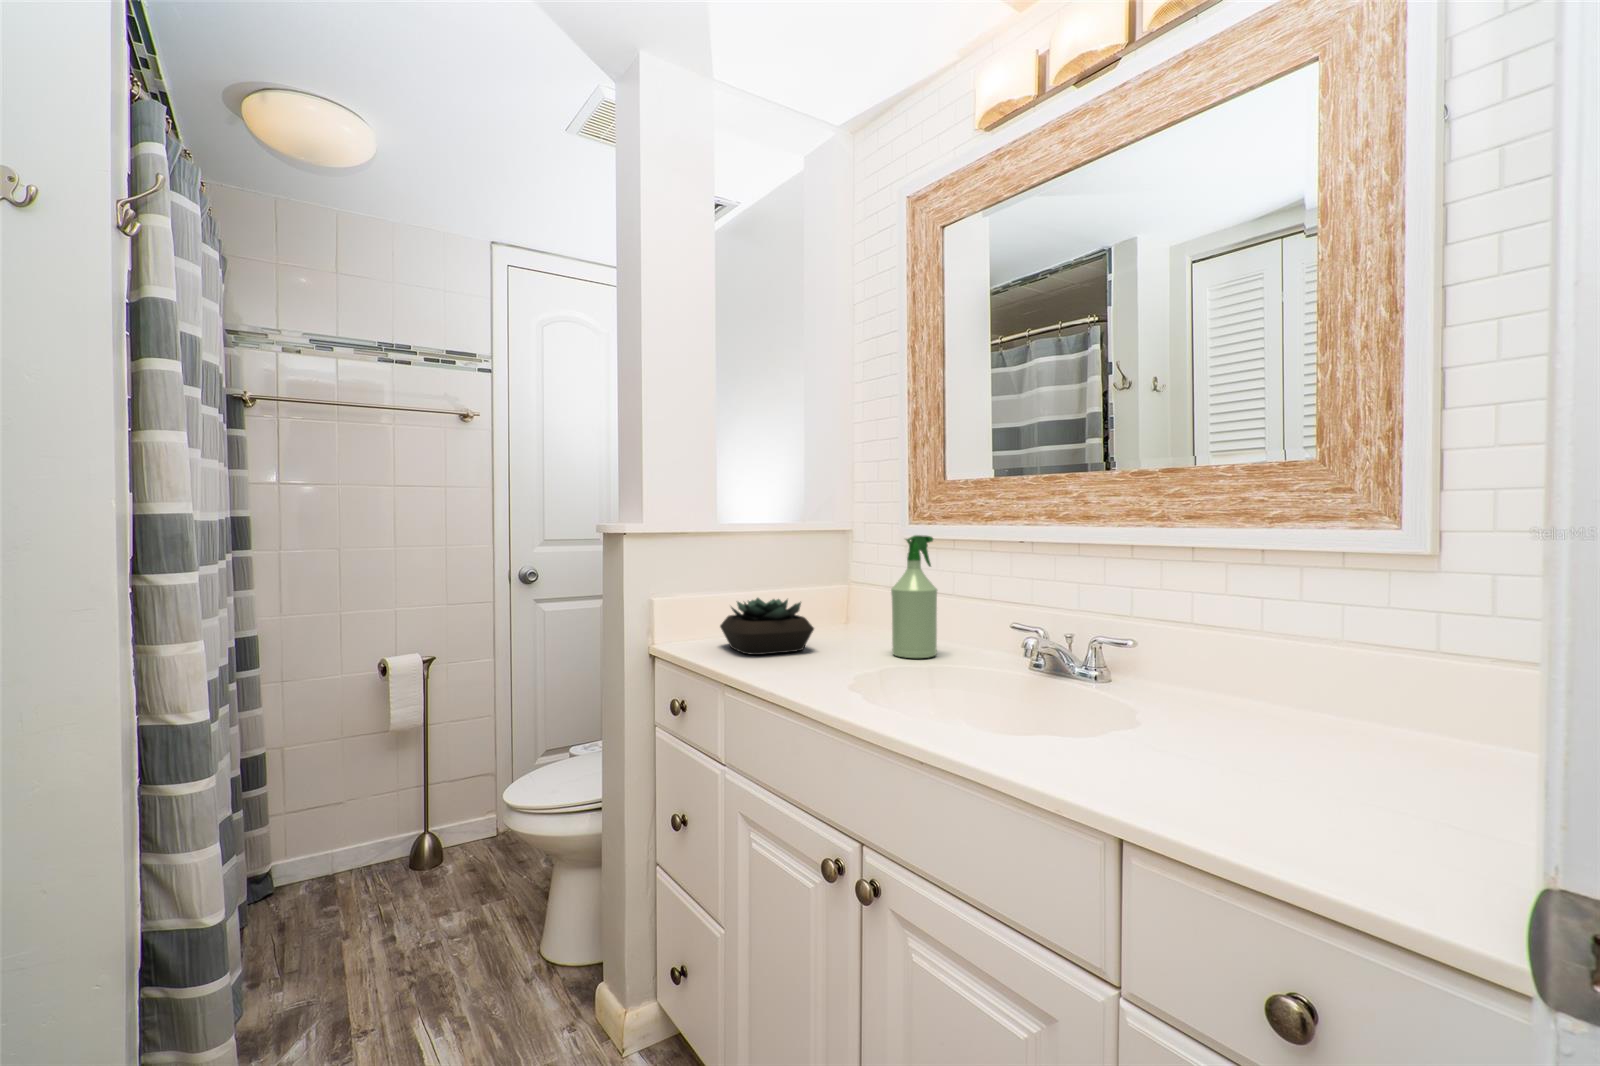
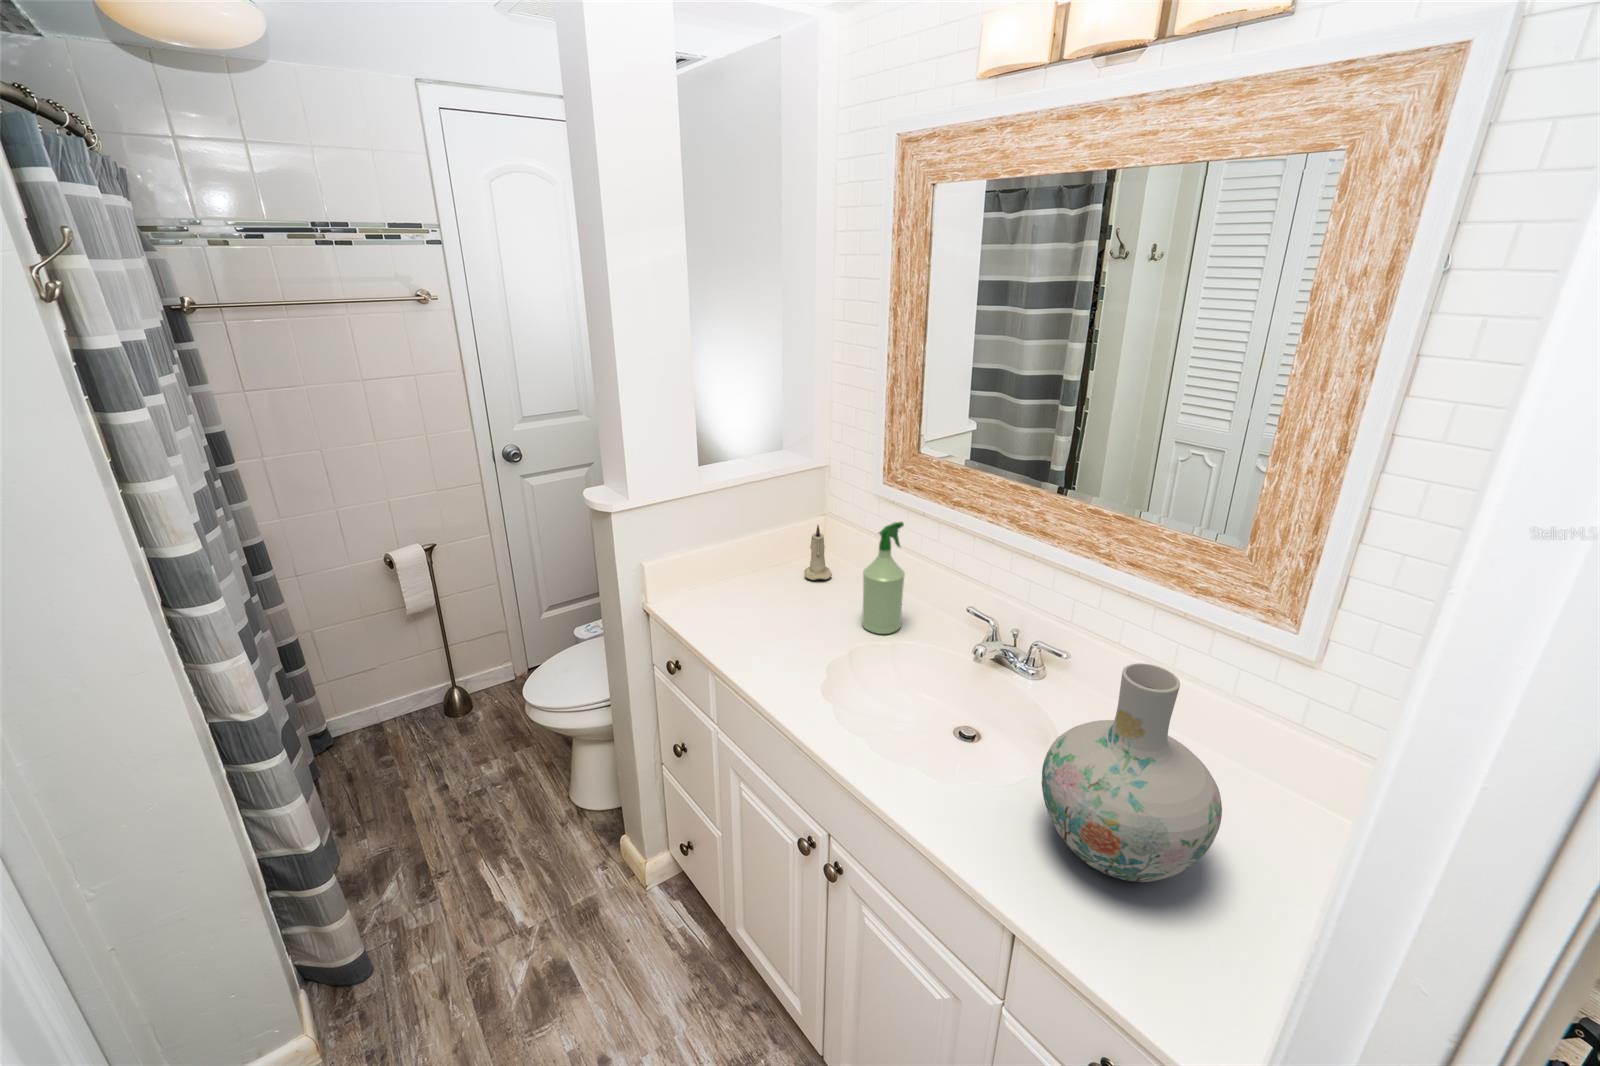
vase: none [1123,508,1369,790] -> present [1042,663,1222,882]
candle: none [827,573,858,634] -> present [804,525,832,580]
succulent plant: present [720,598,814,655] -> none [708,563,794,629]

